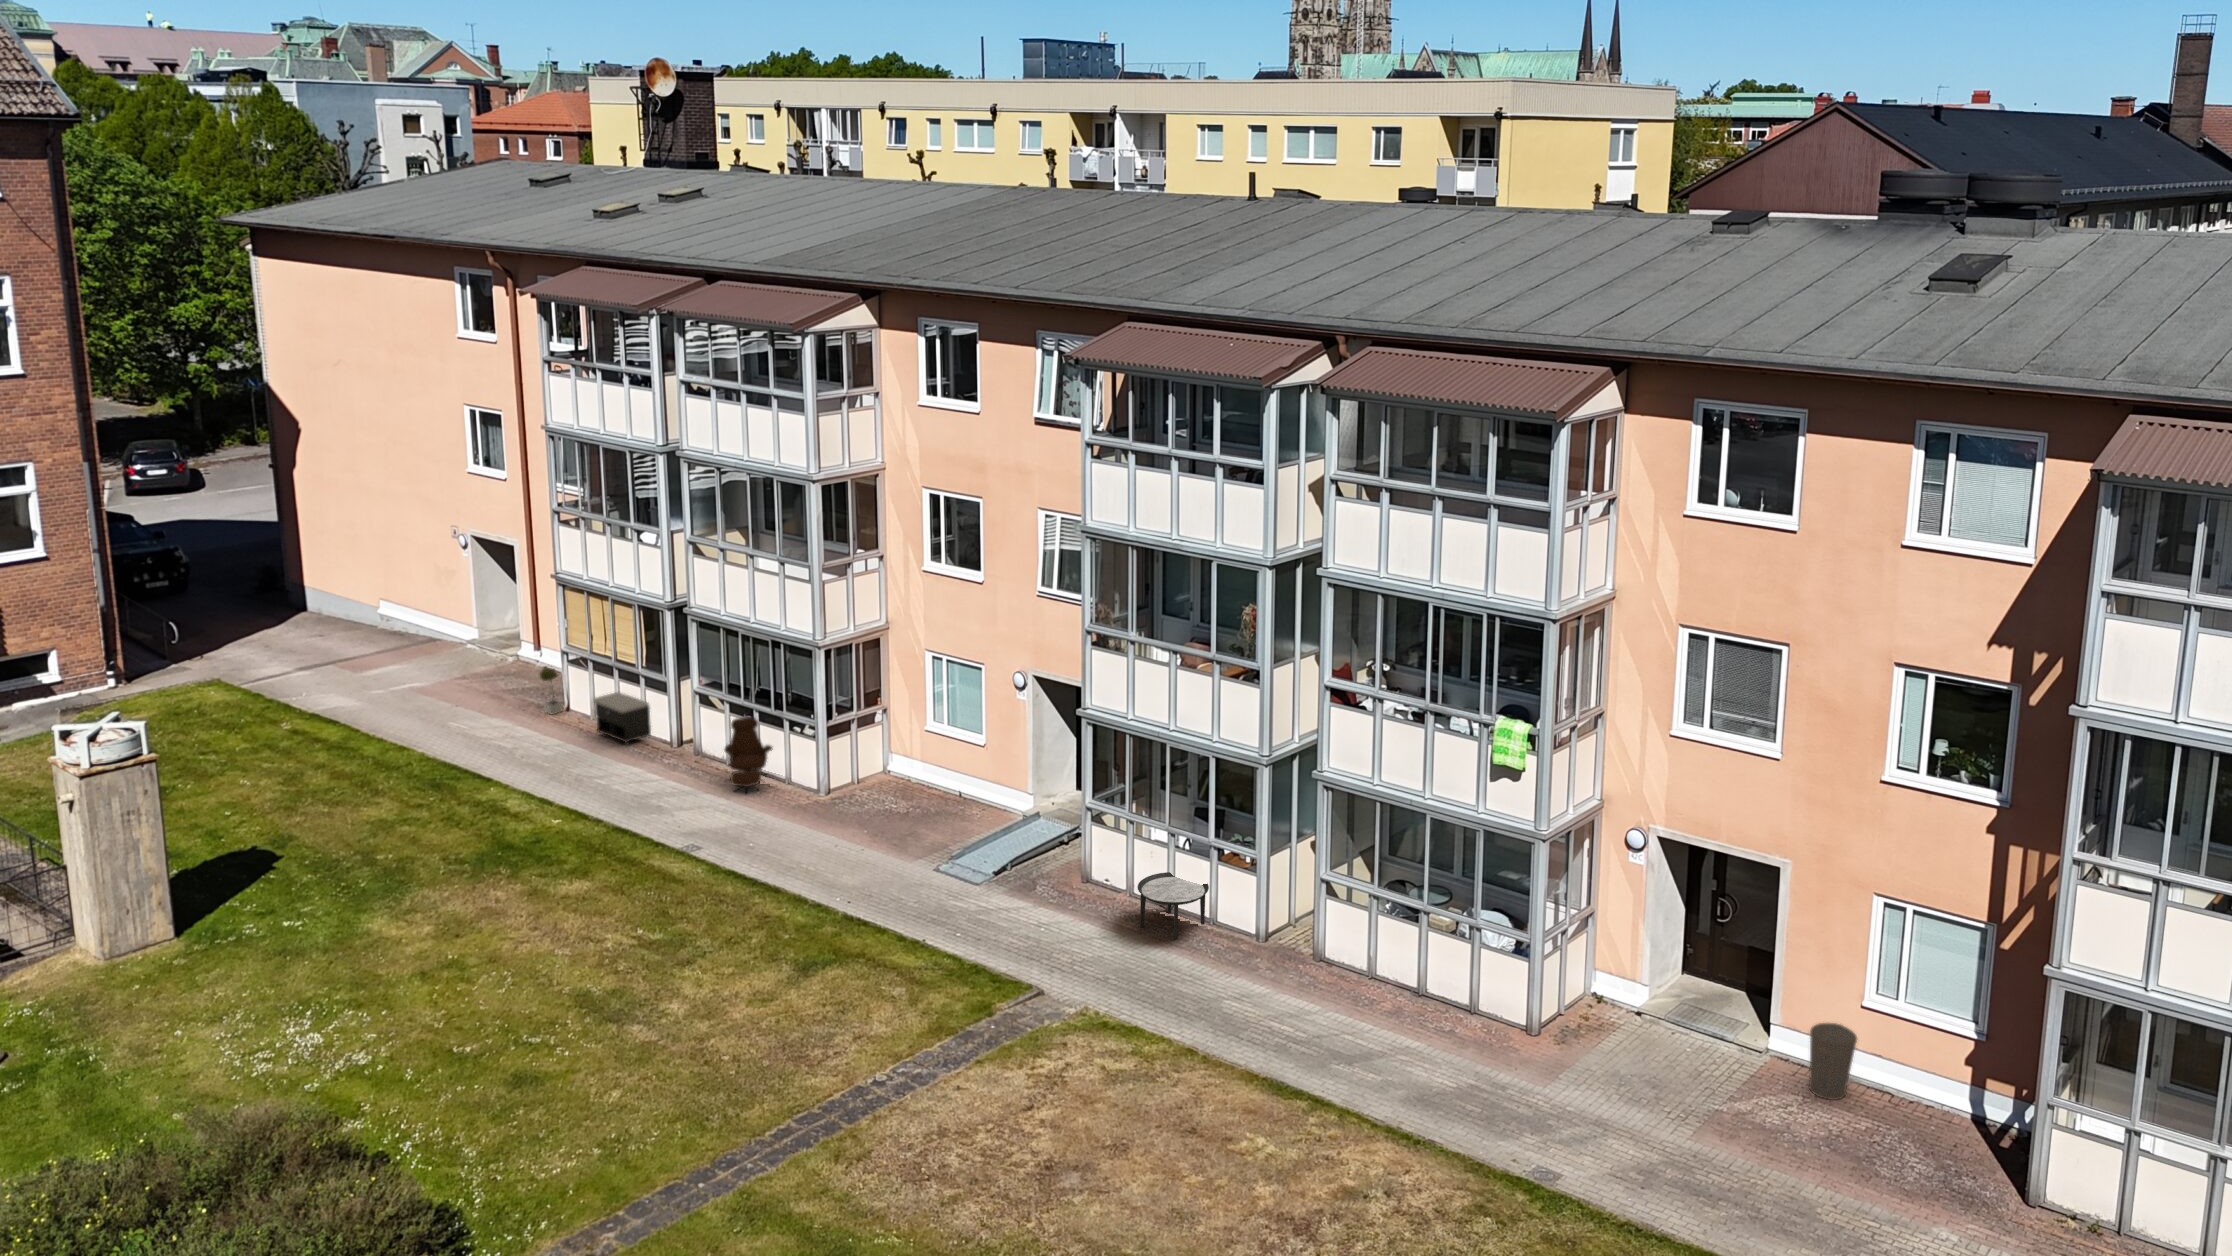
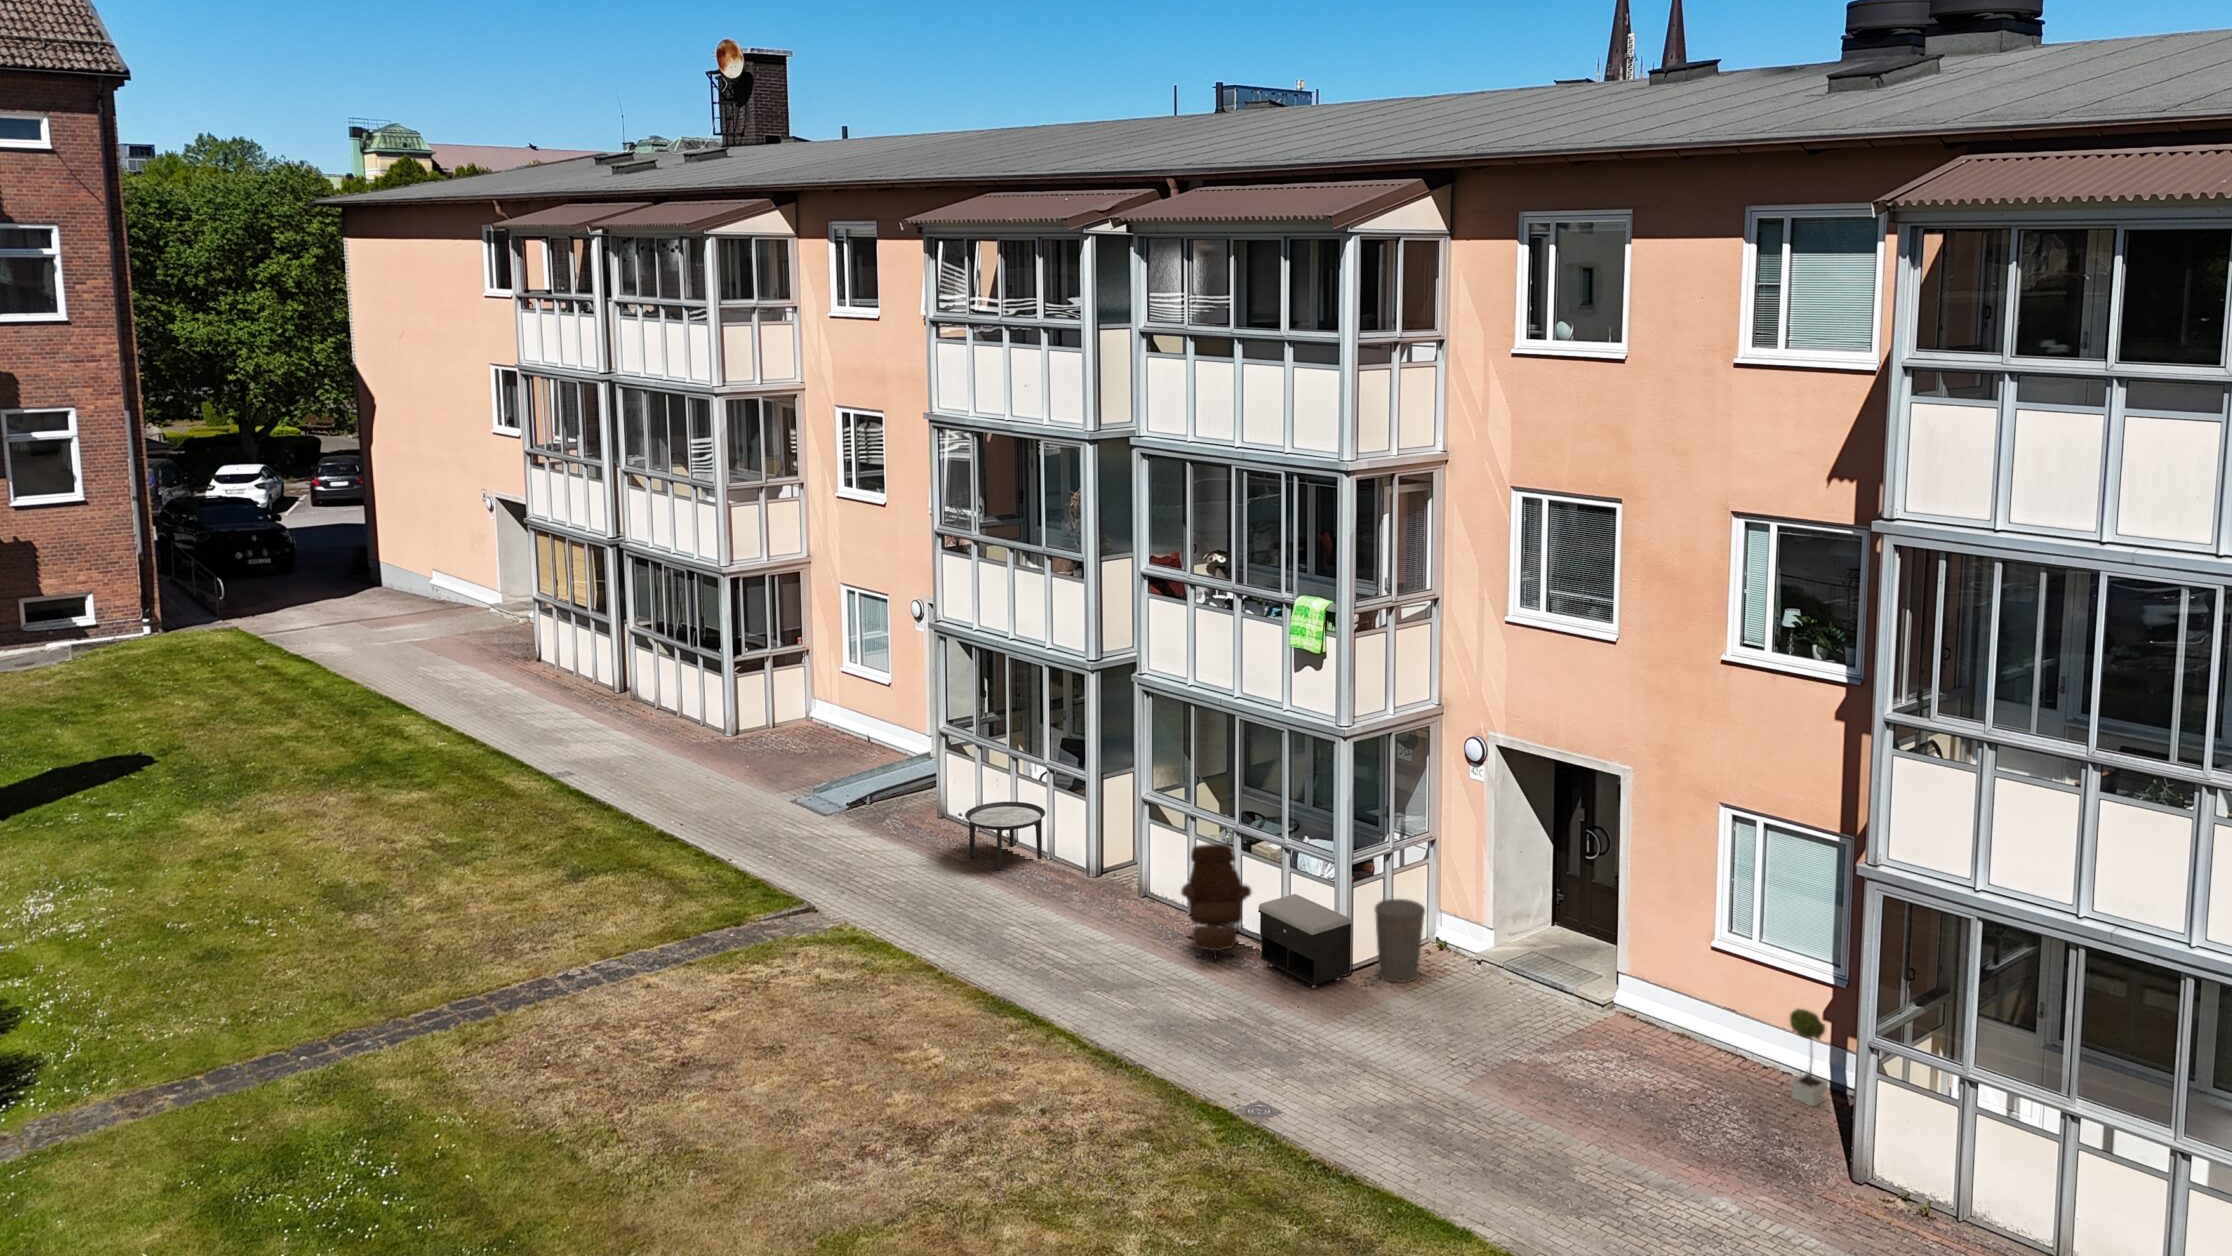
potted tree: present [540,668,562,714] -> present [1790,1009,1828,1107]
storage bench: present [593,692,651,743] -> present [1258,894,1351,988]
lounge chair: present [724,717,773,787] -> present [1181,844,1251,960]
trash can: present [1809,1023,1857,1100] -> present [1375,899,1425,982]

